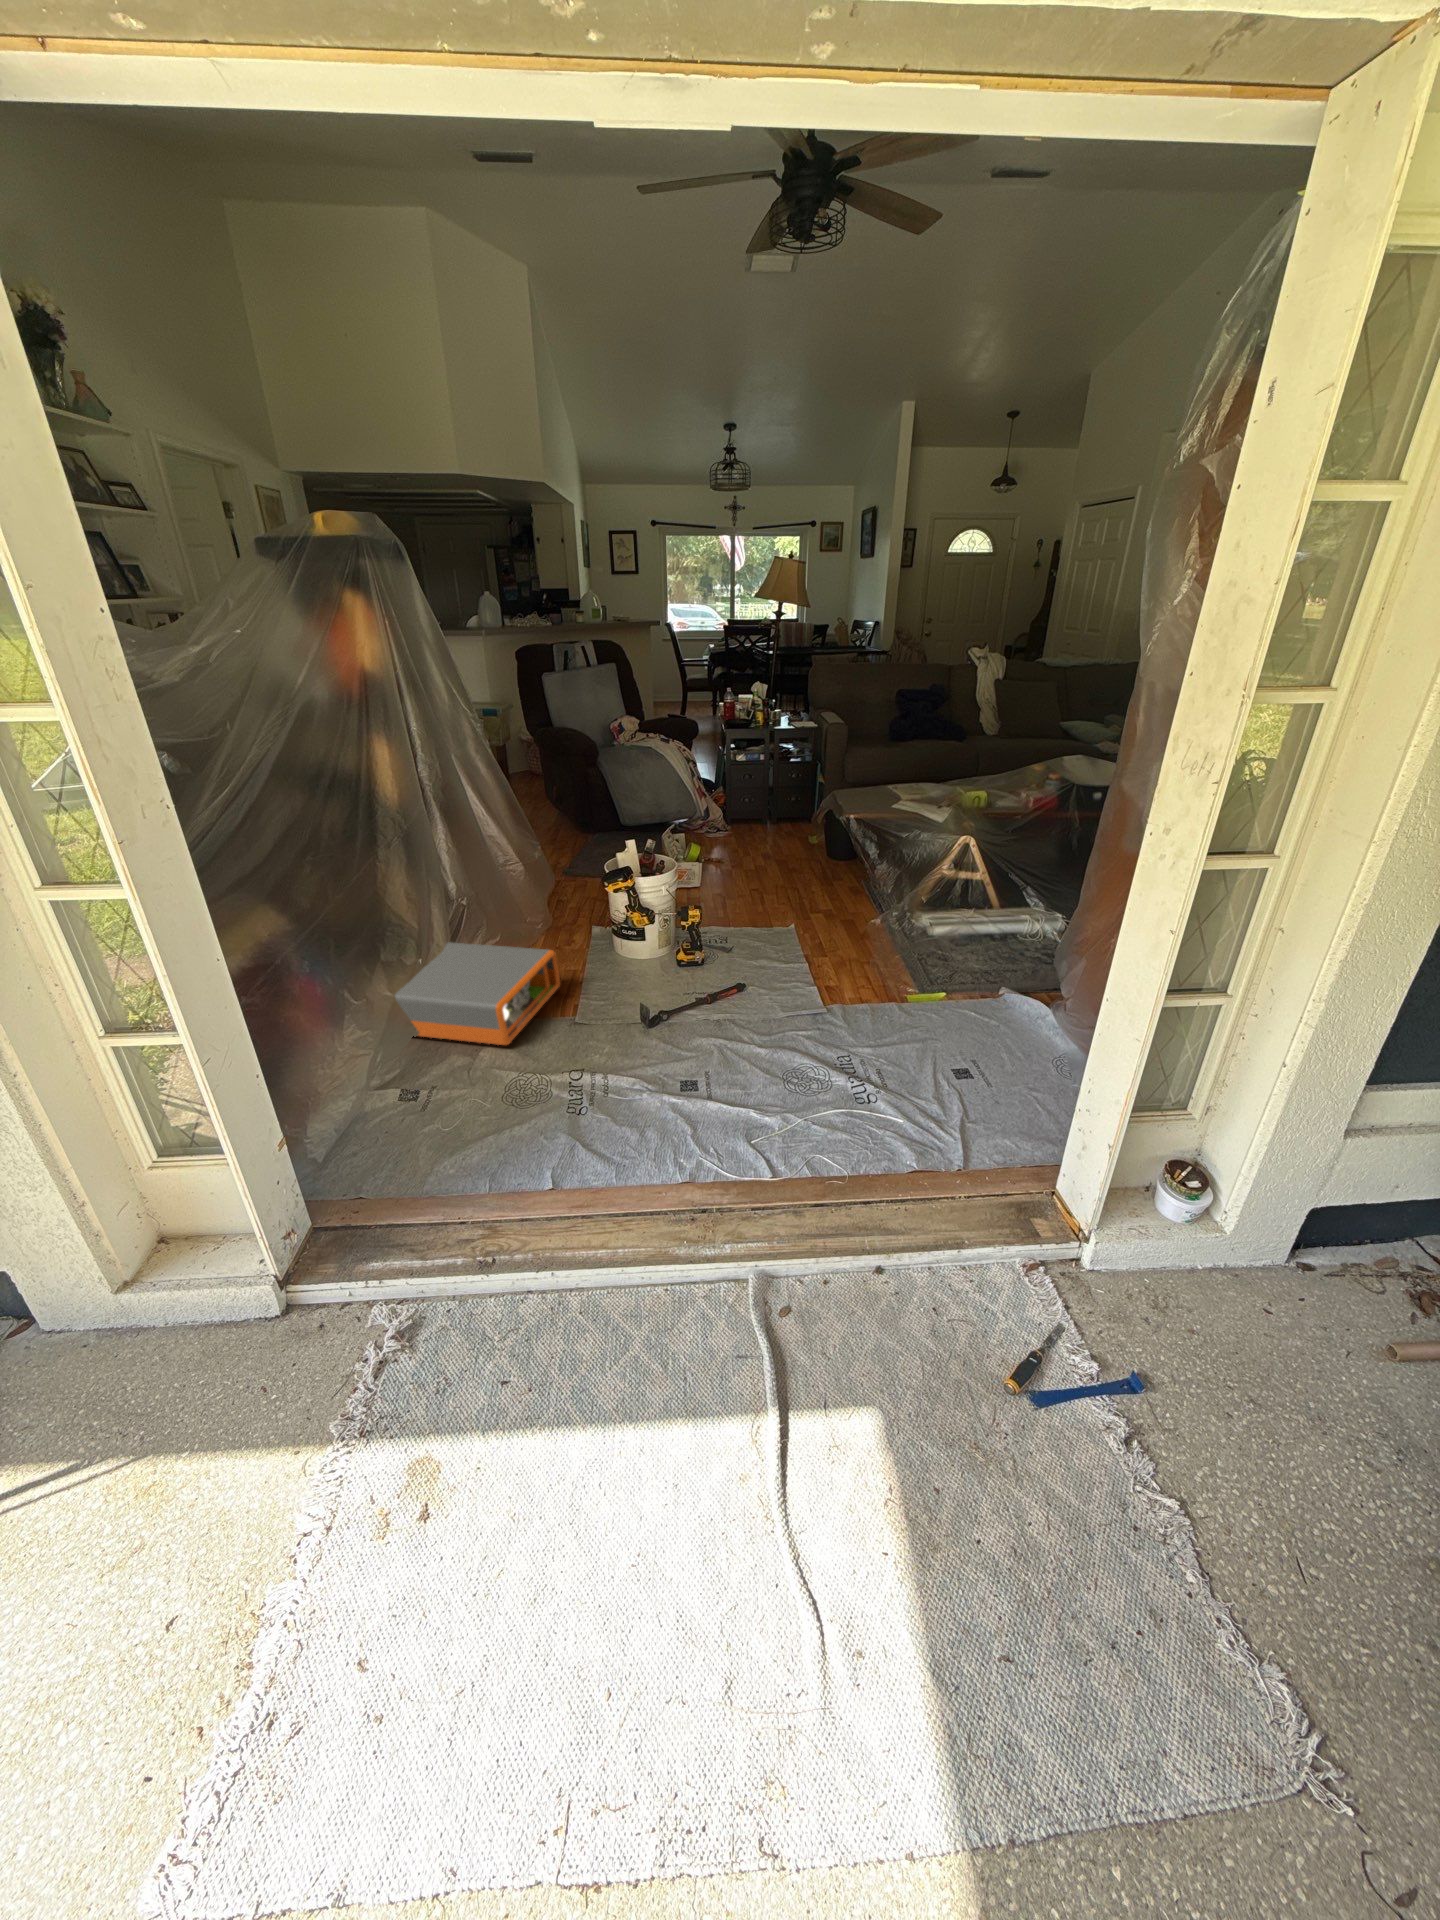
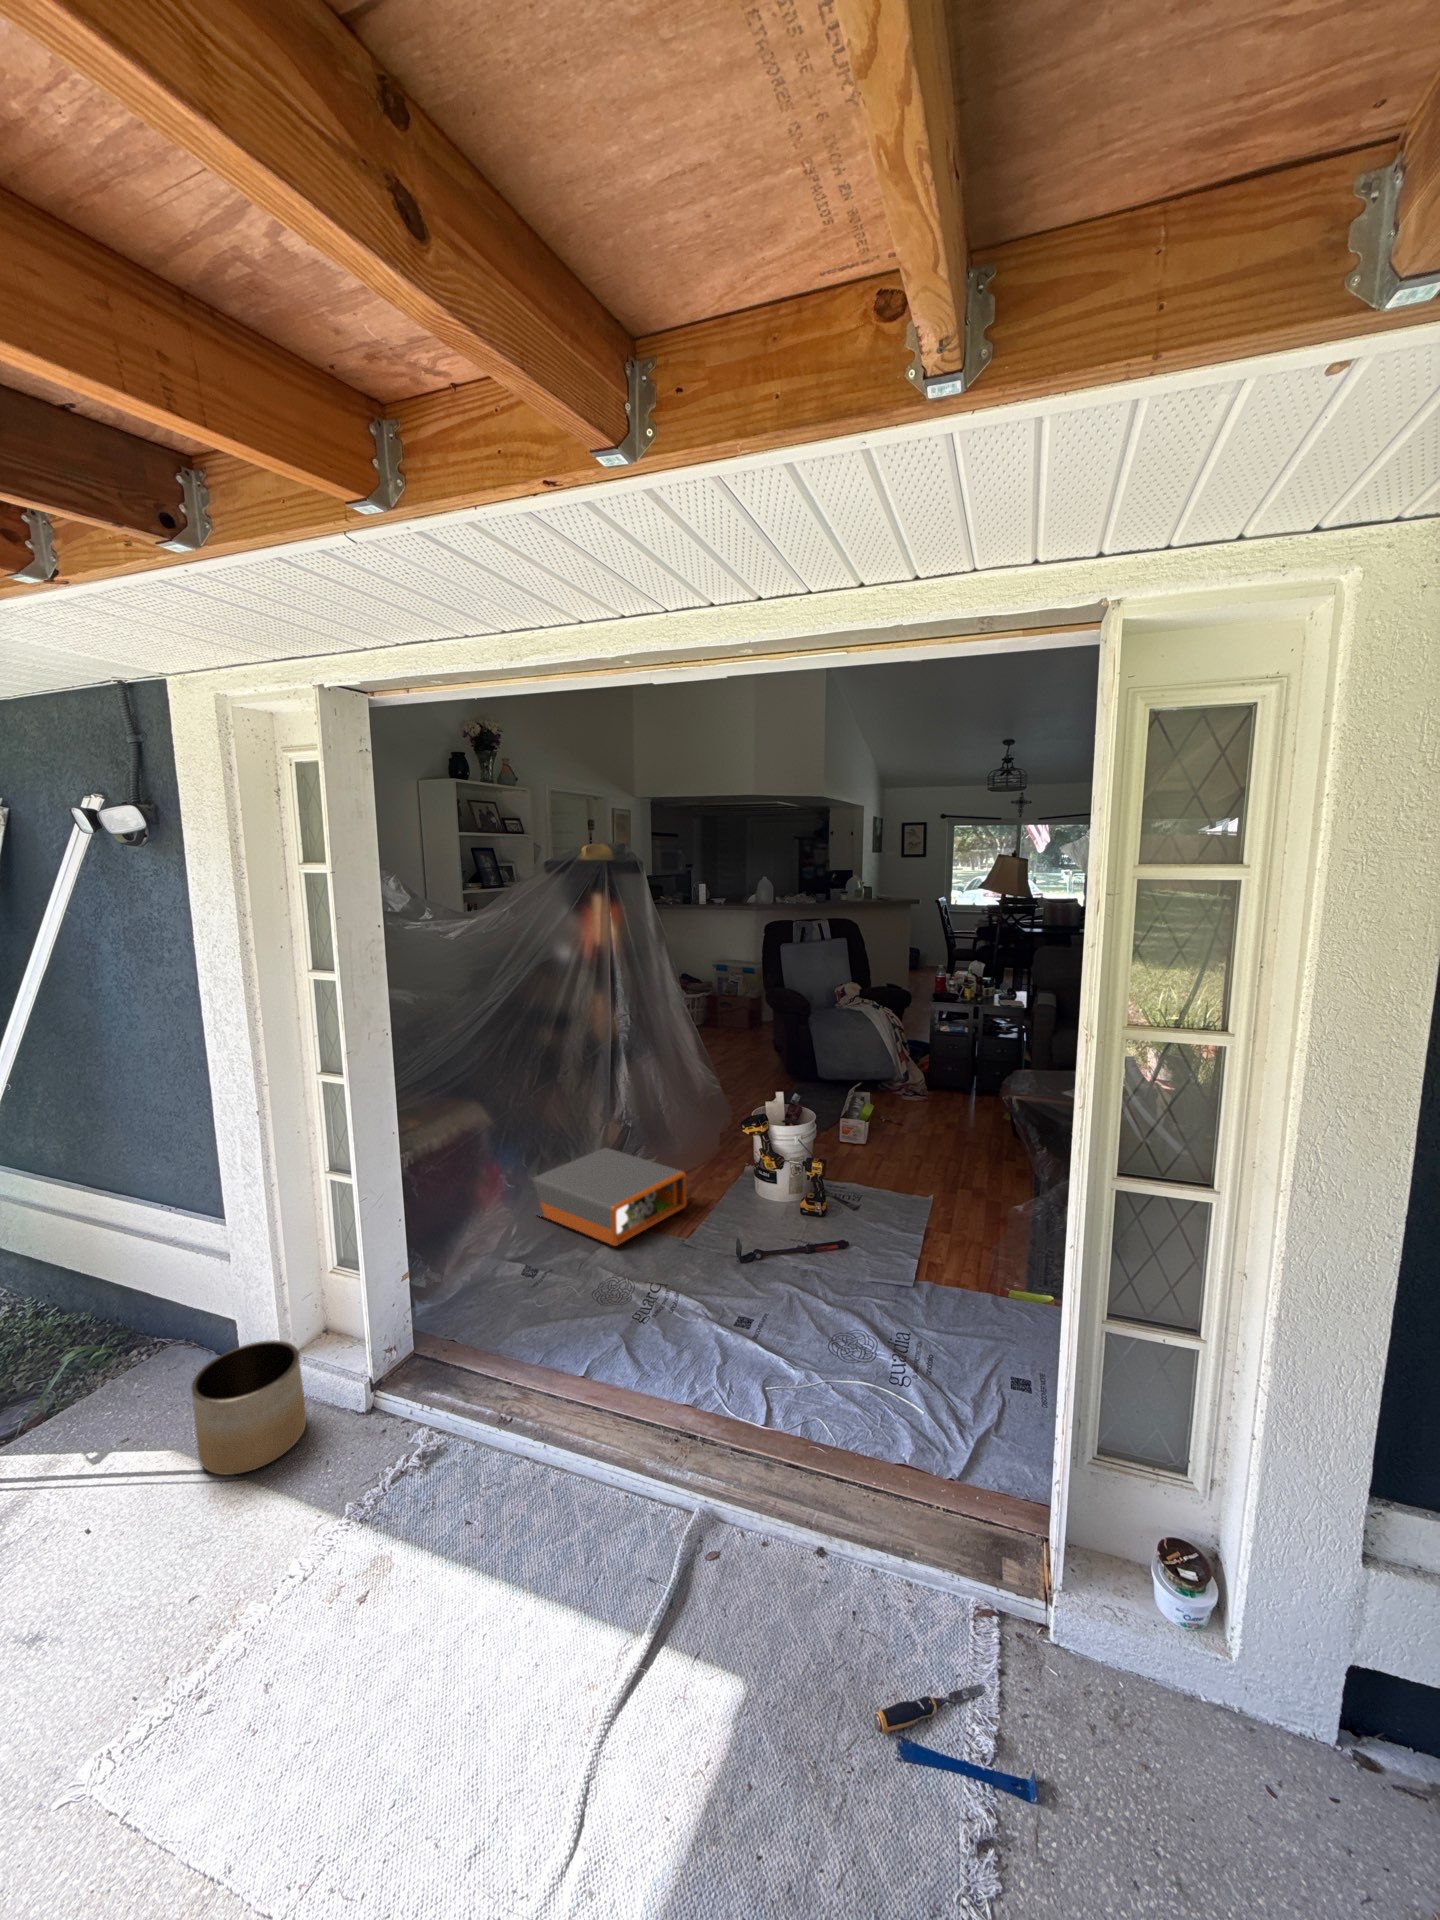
planter: none [49,1278,237,1459] -> present [191,1340,306,1475]

